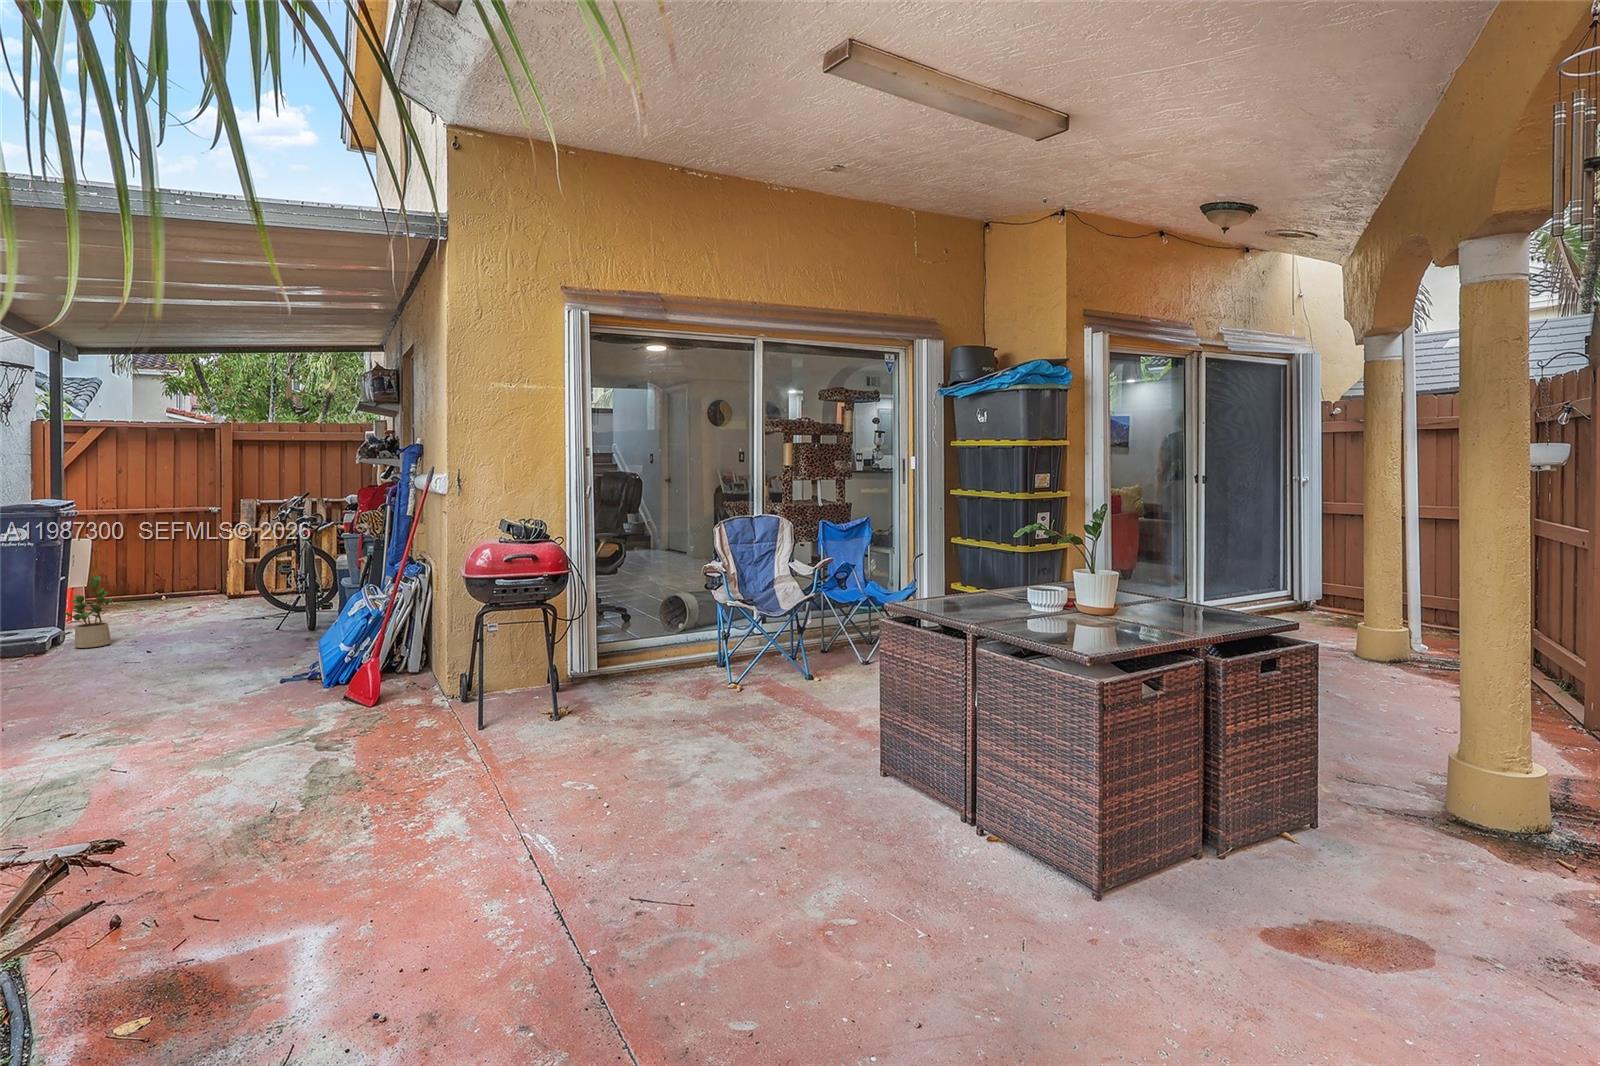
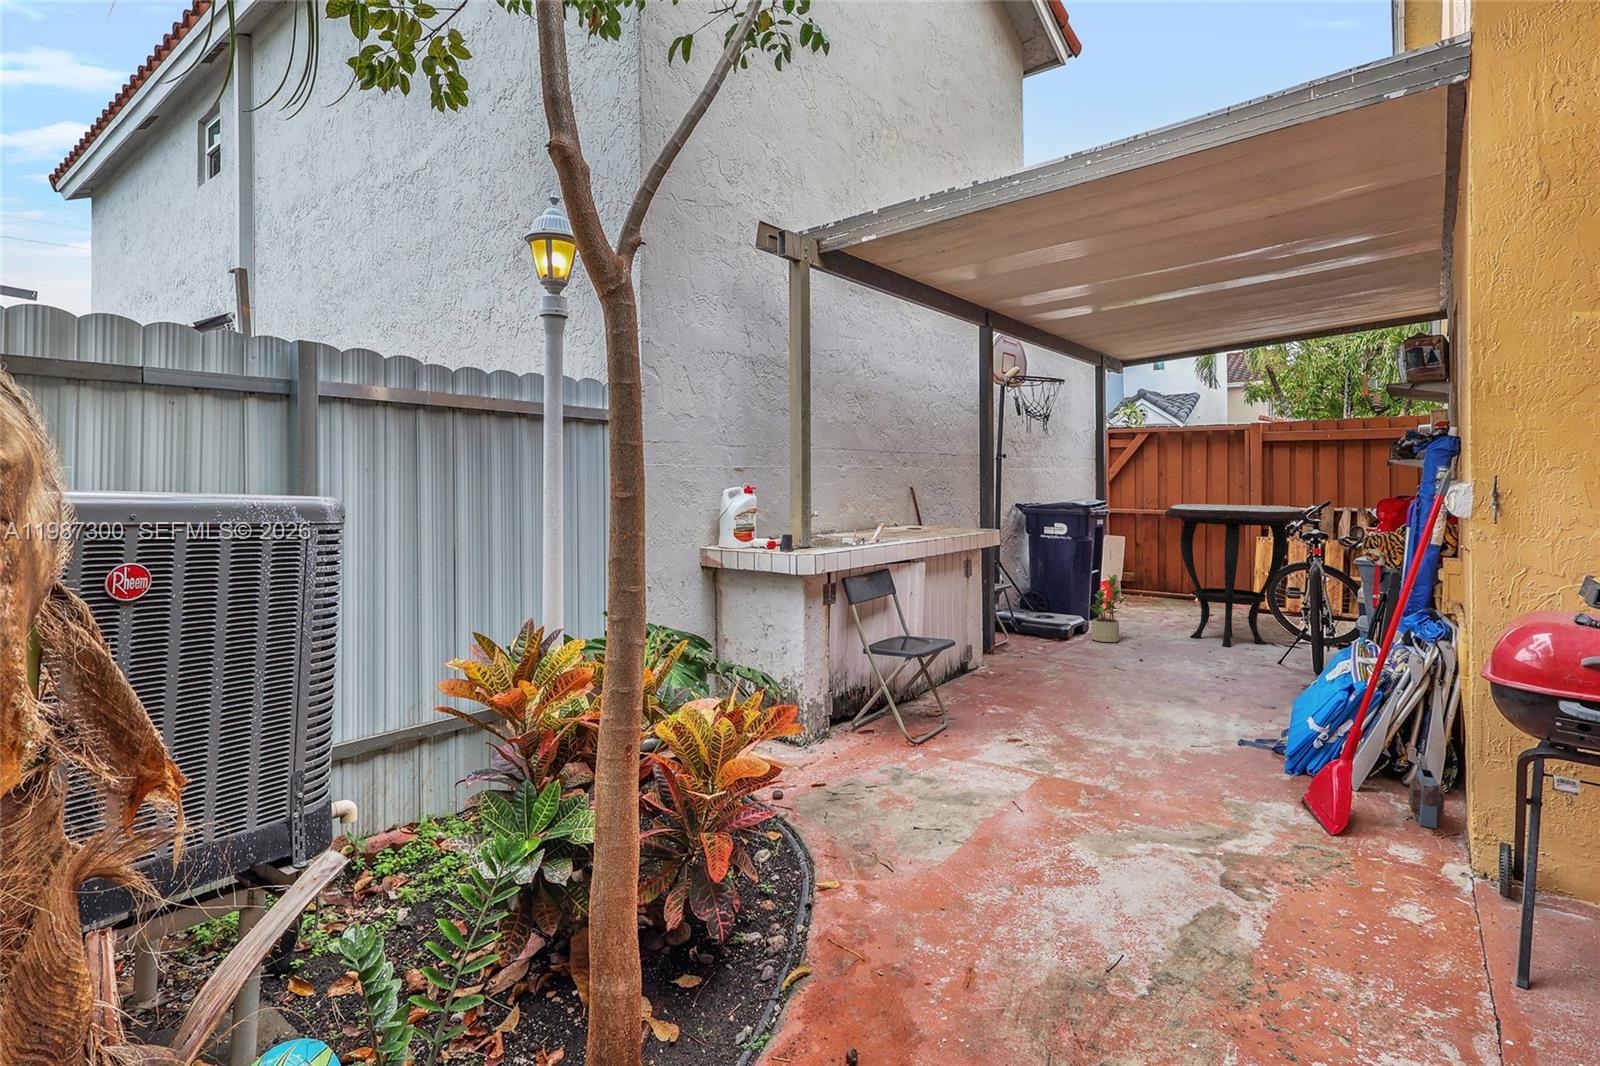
side table: none [146,498,285,628] -> present [1165,504,1307,647]
watering can: none [406,648,427,689] -> present [1409,756,1445,829]

